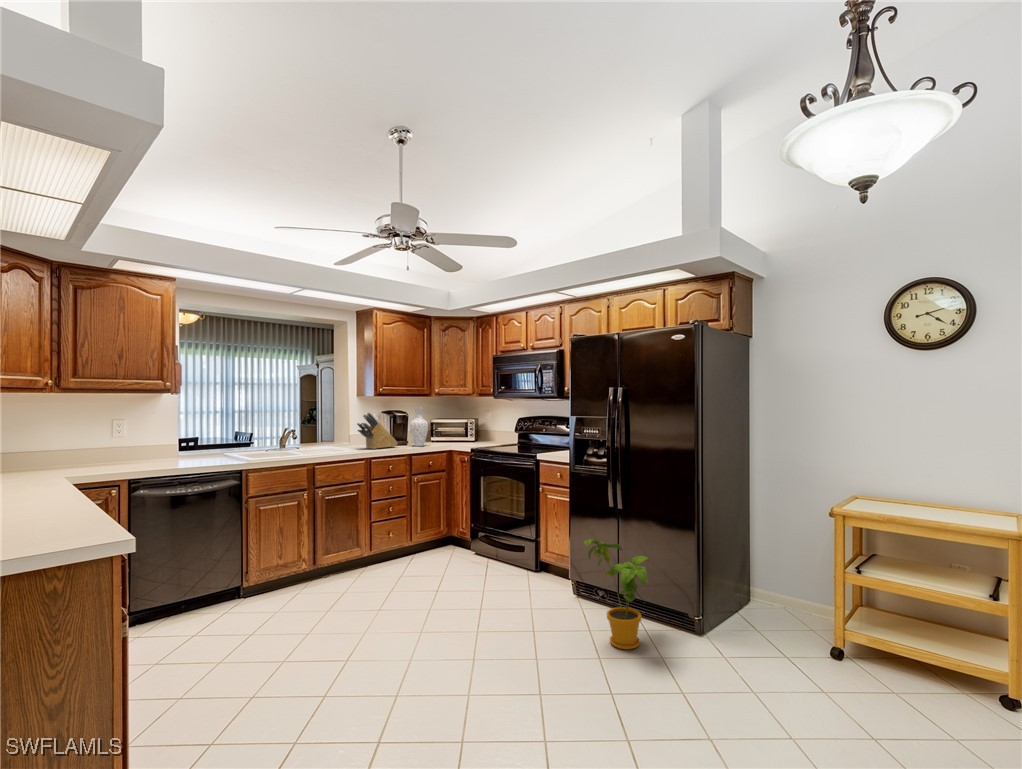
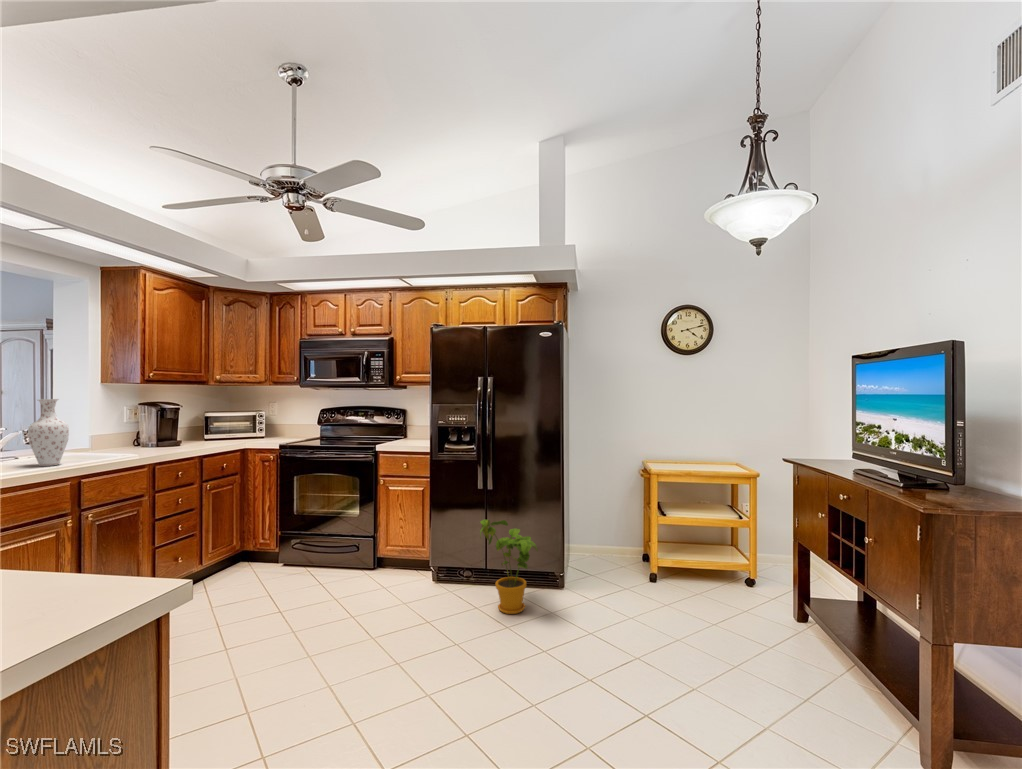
vase: present [410,407,428,446] -> present [28,399,69,466]
knife block: present [357,413,398,449] -> none [121,405,177,453]

